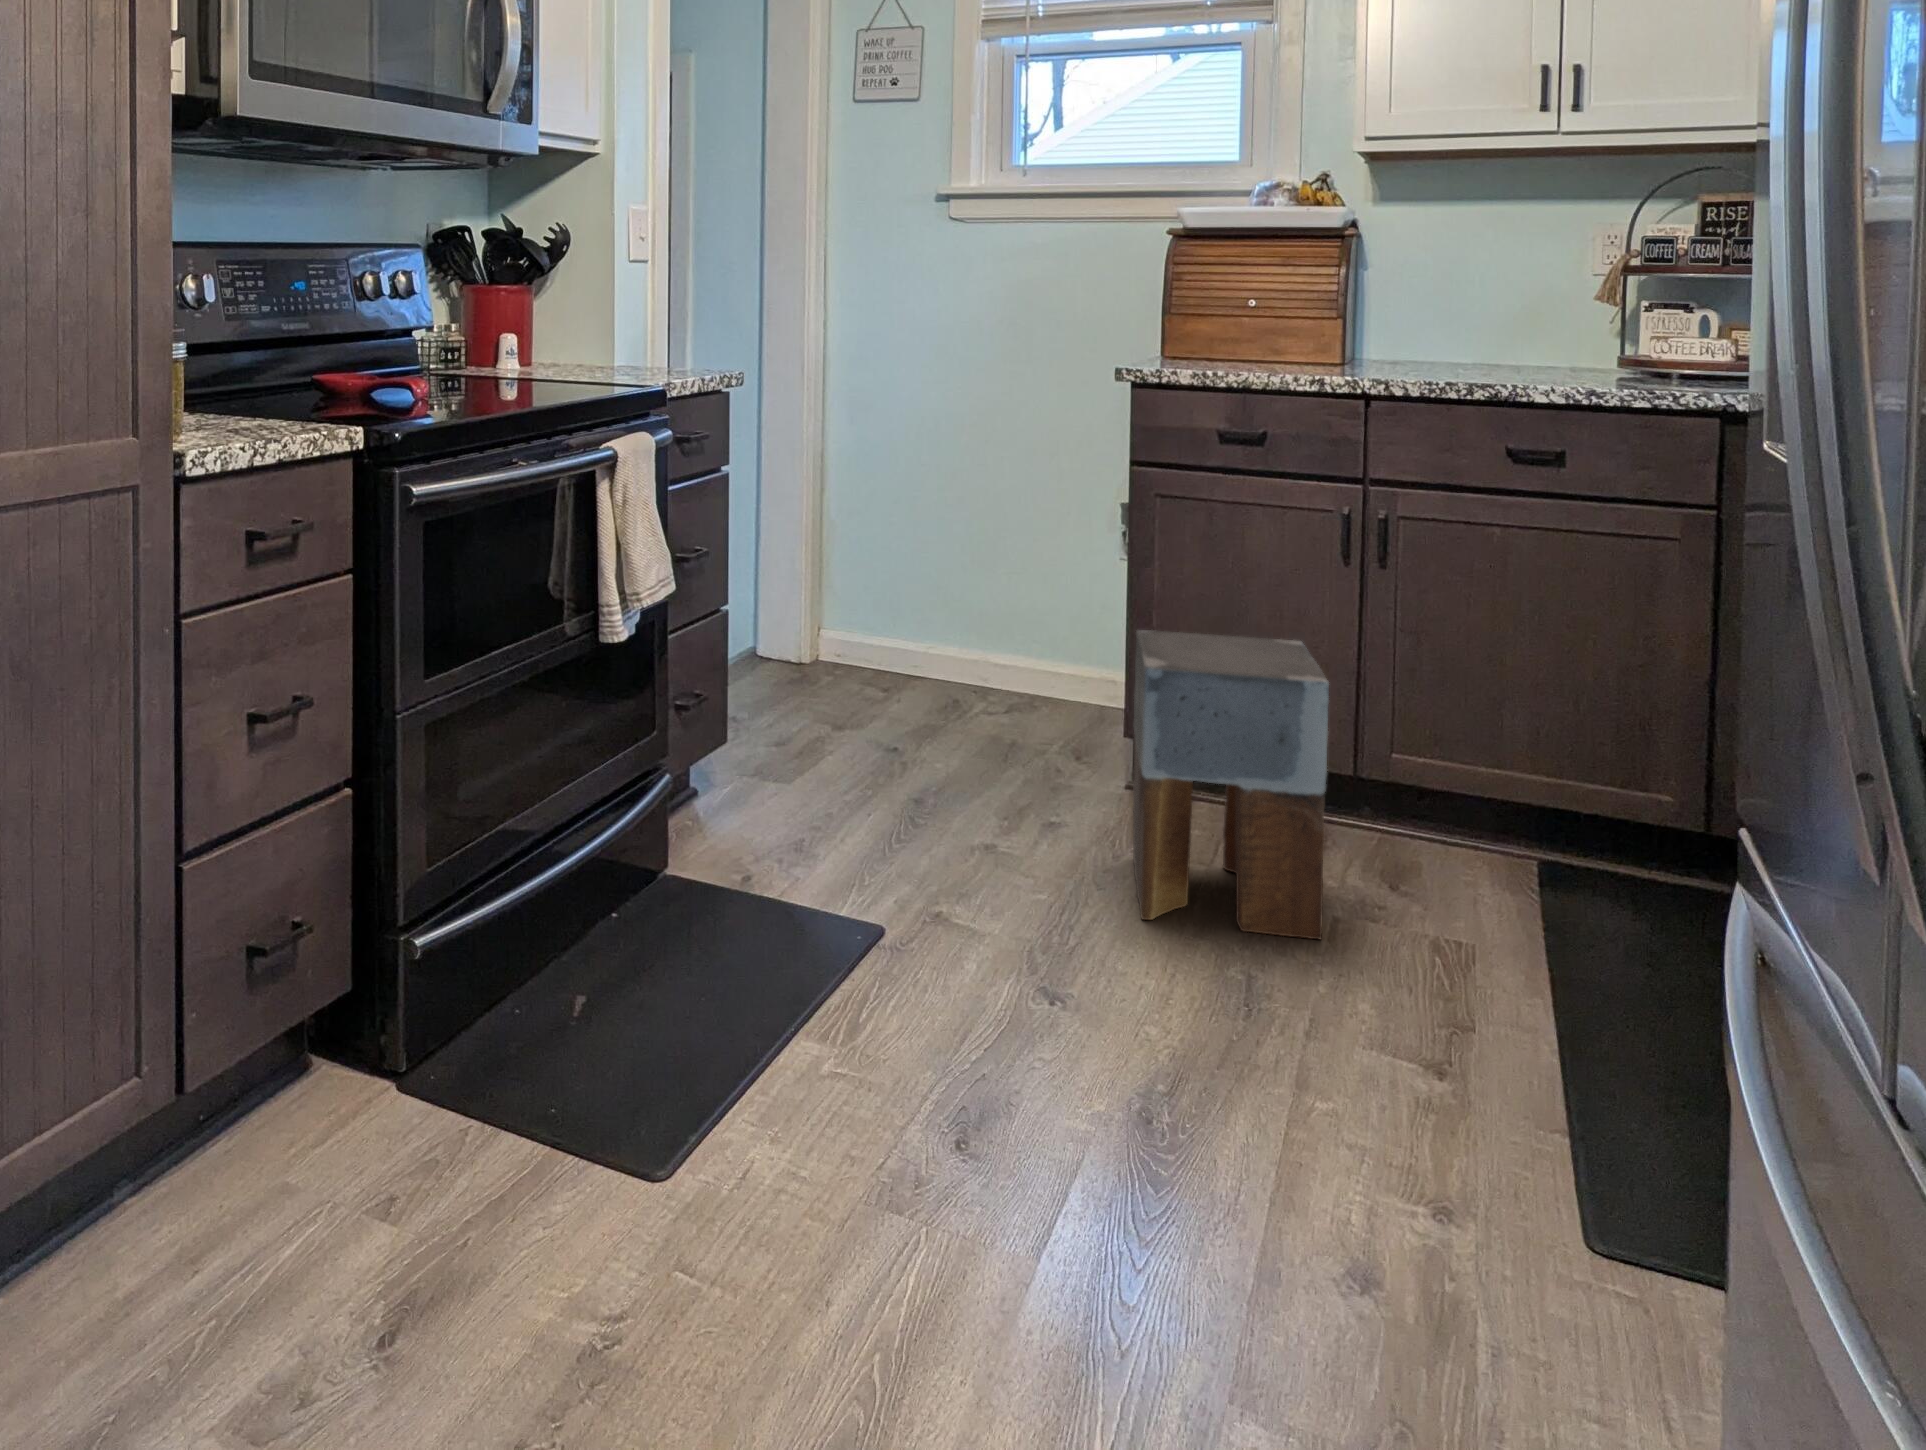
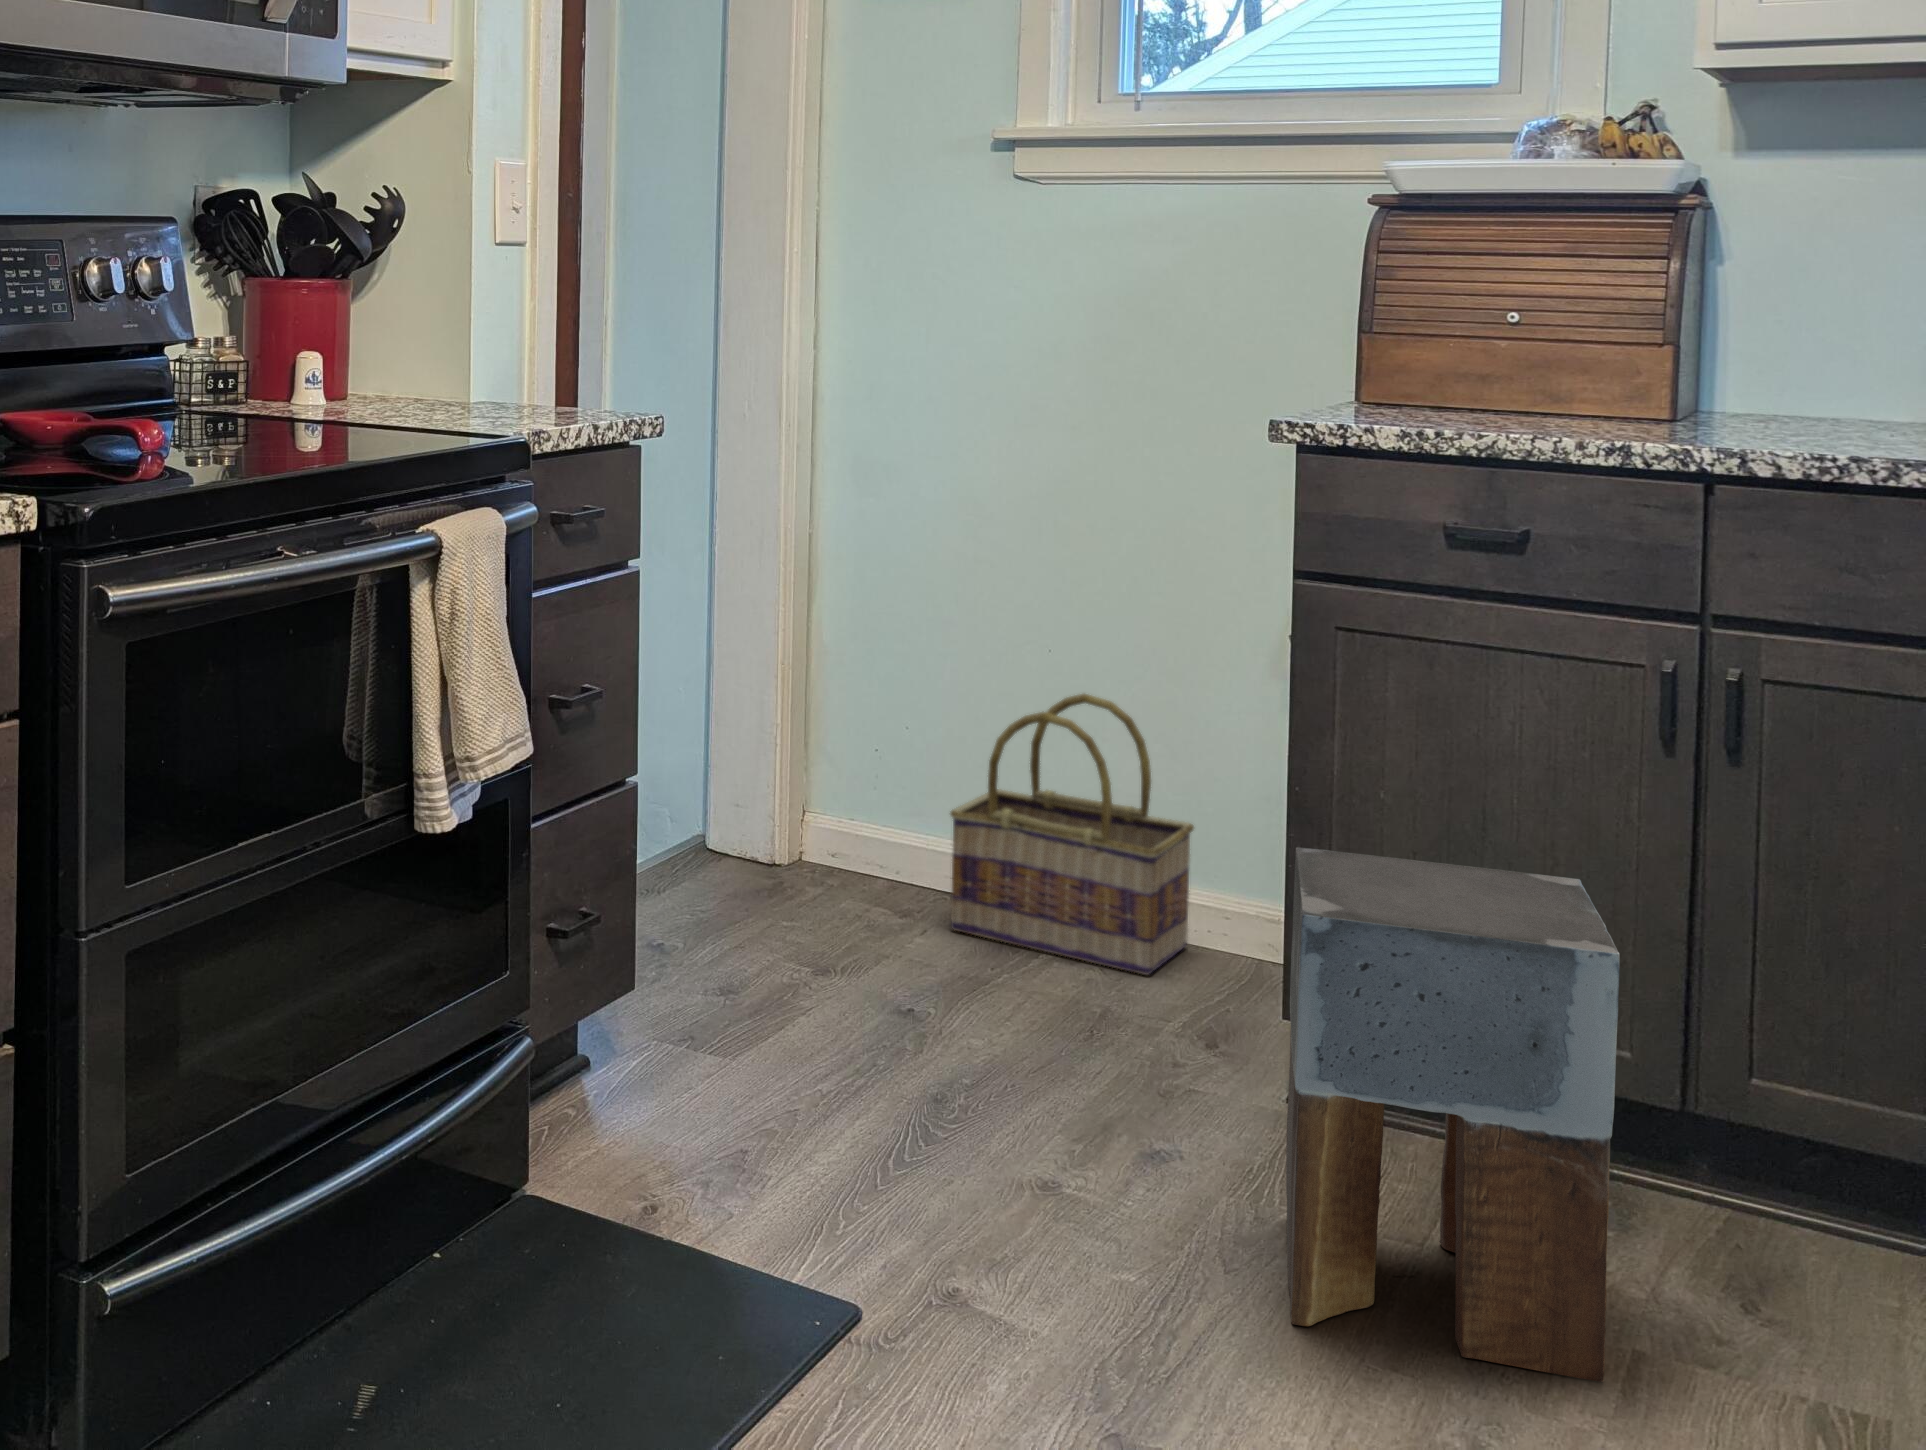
basket: none [913,544,1063,719] -> present [950,694,1194,975]

